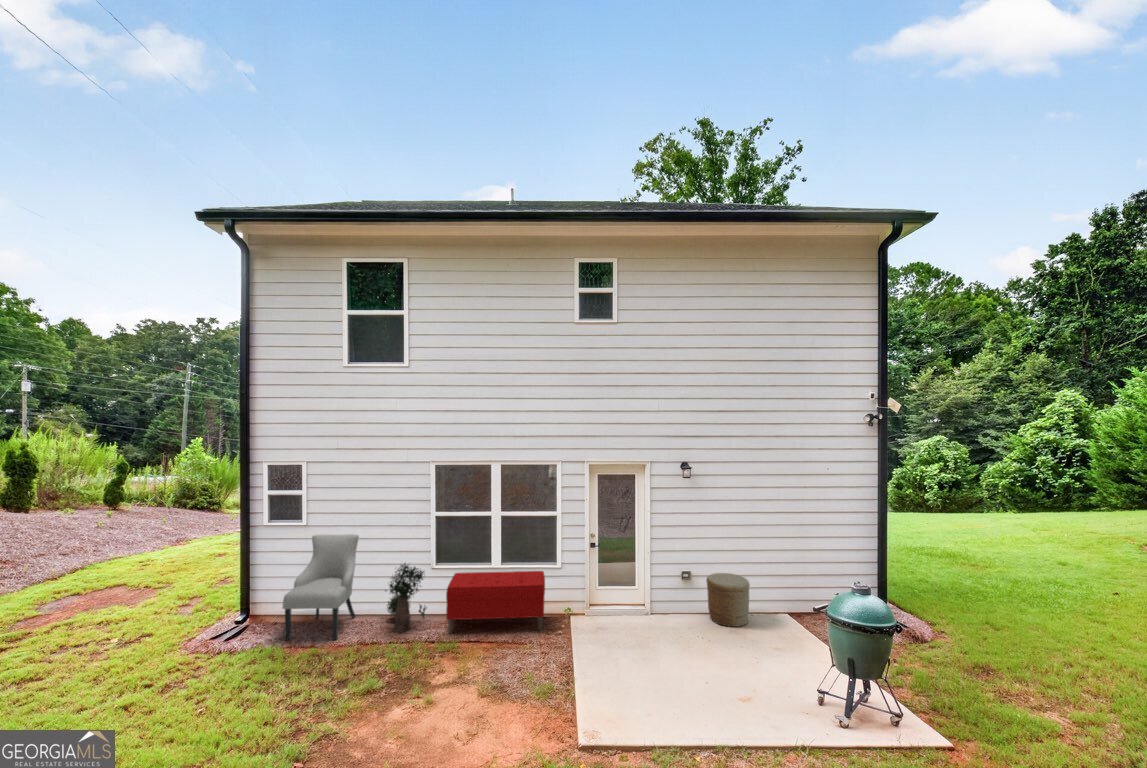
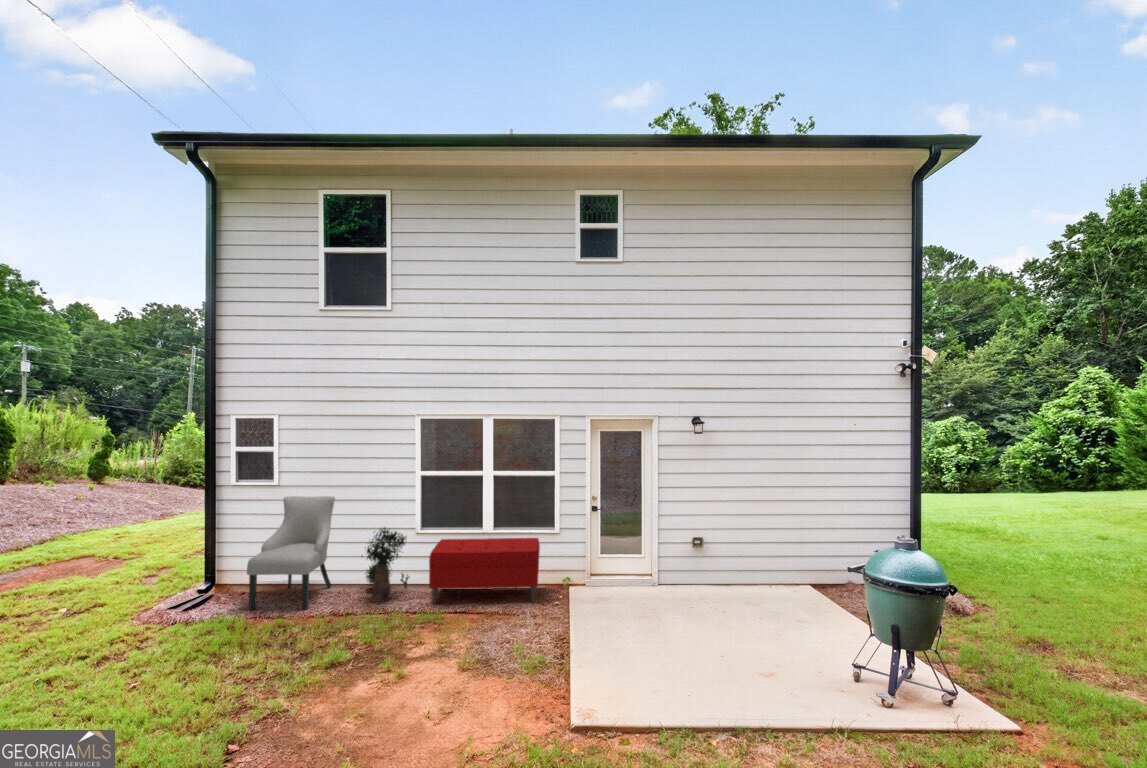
woven basket: present [706,573,750,627] -> none [719,541,767,599]

